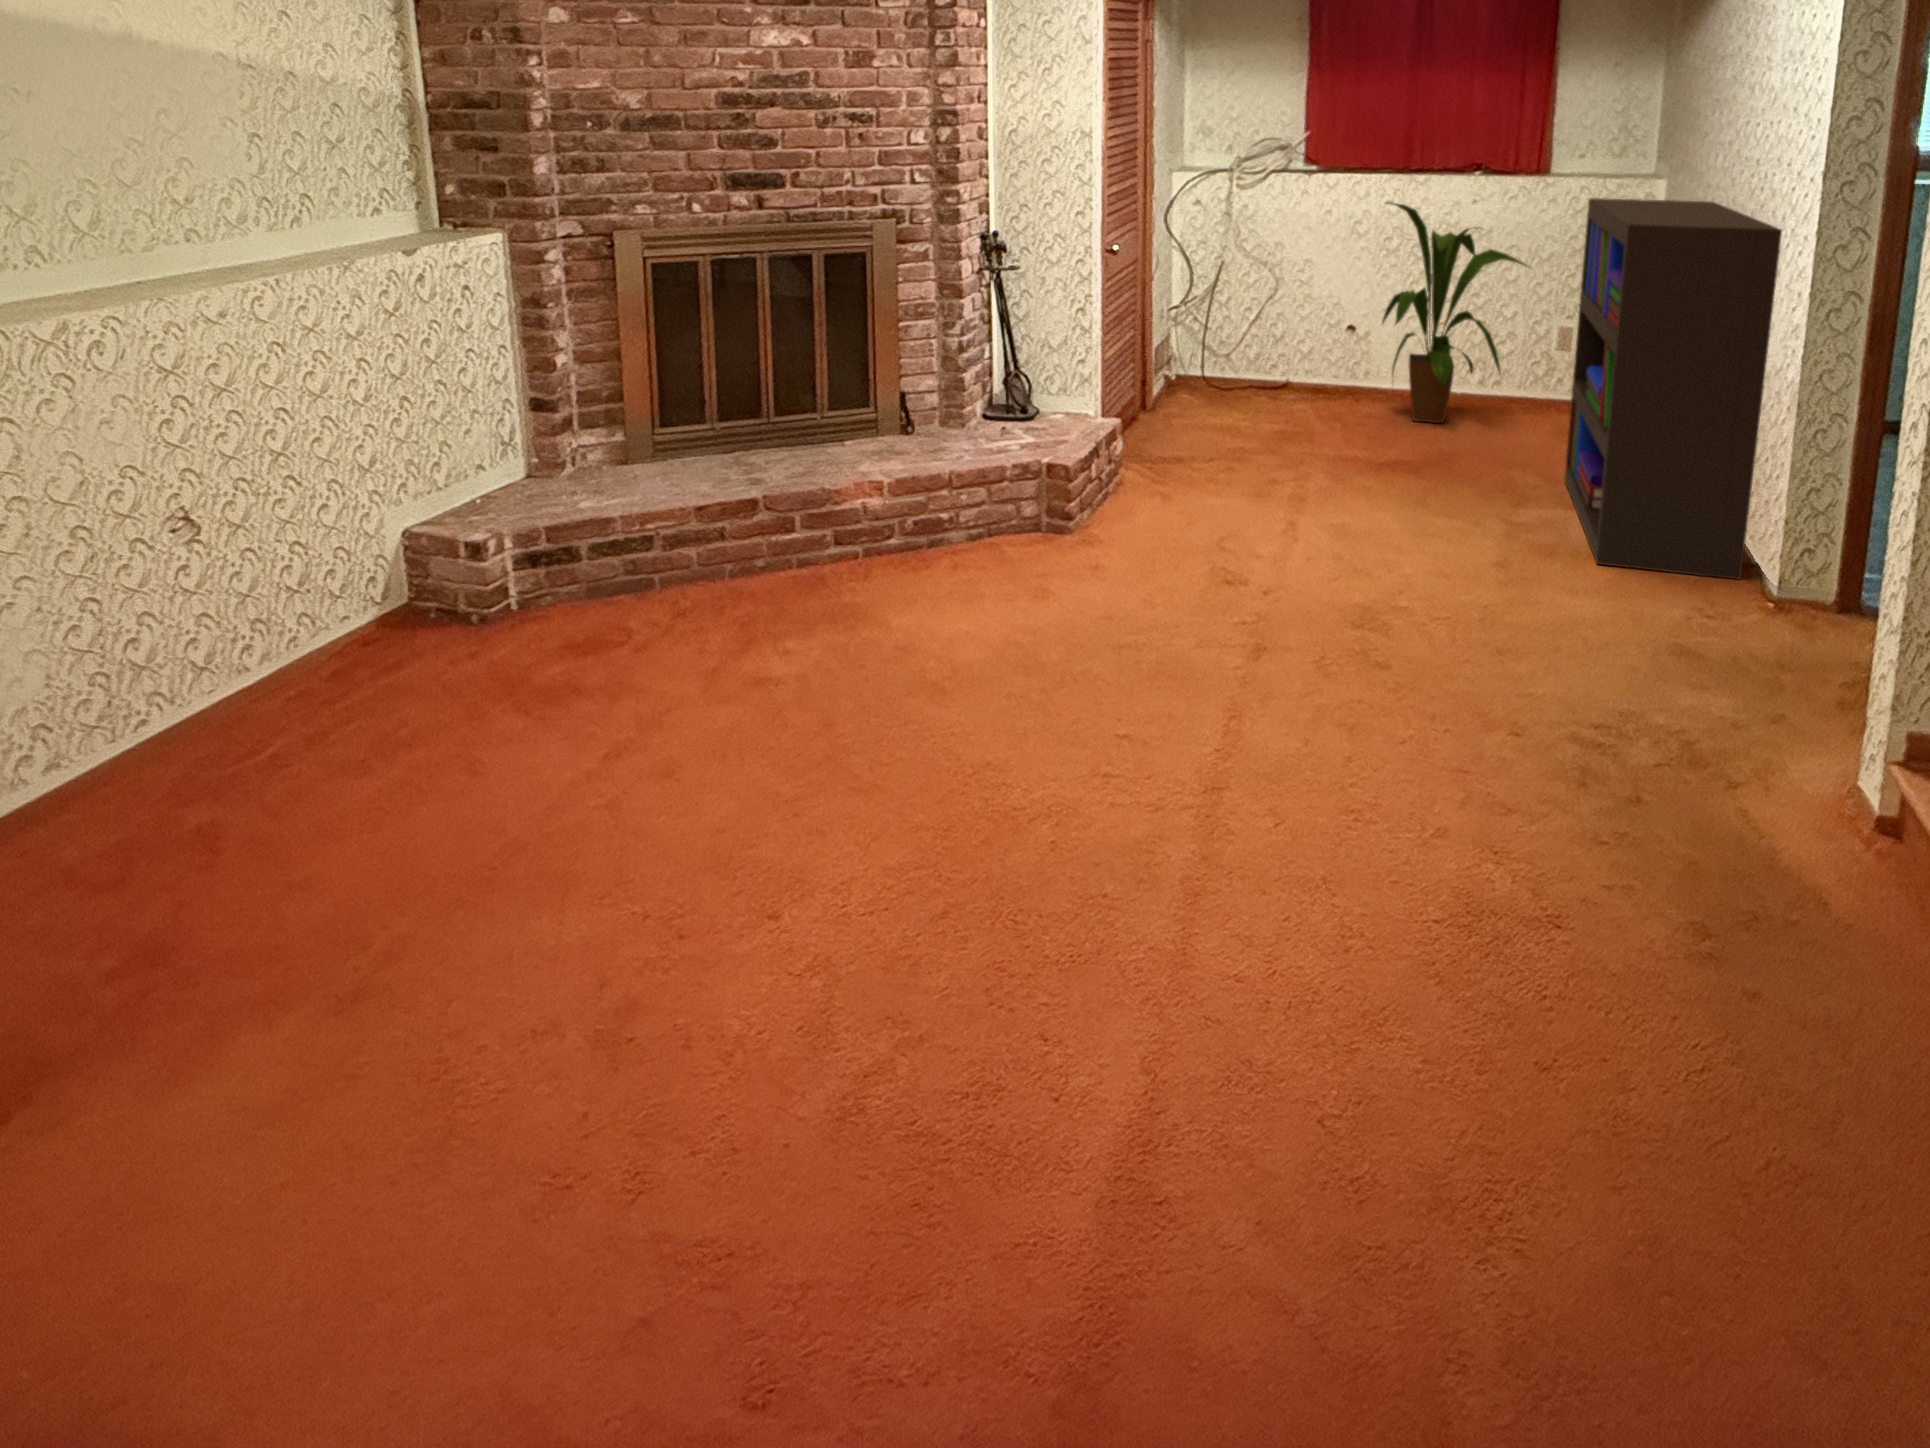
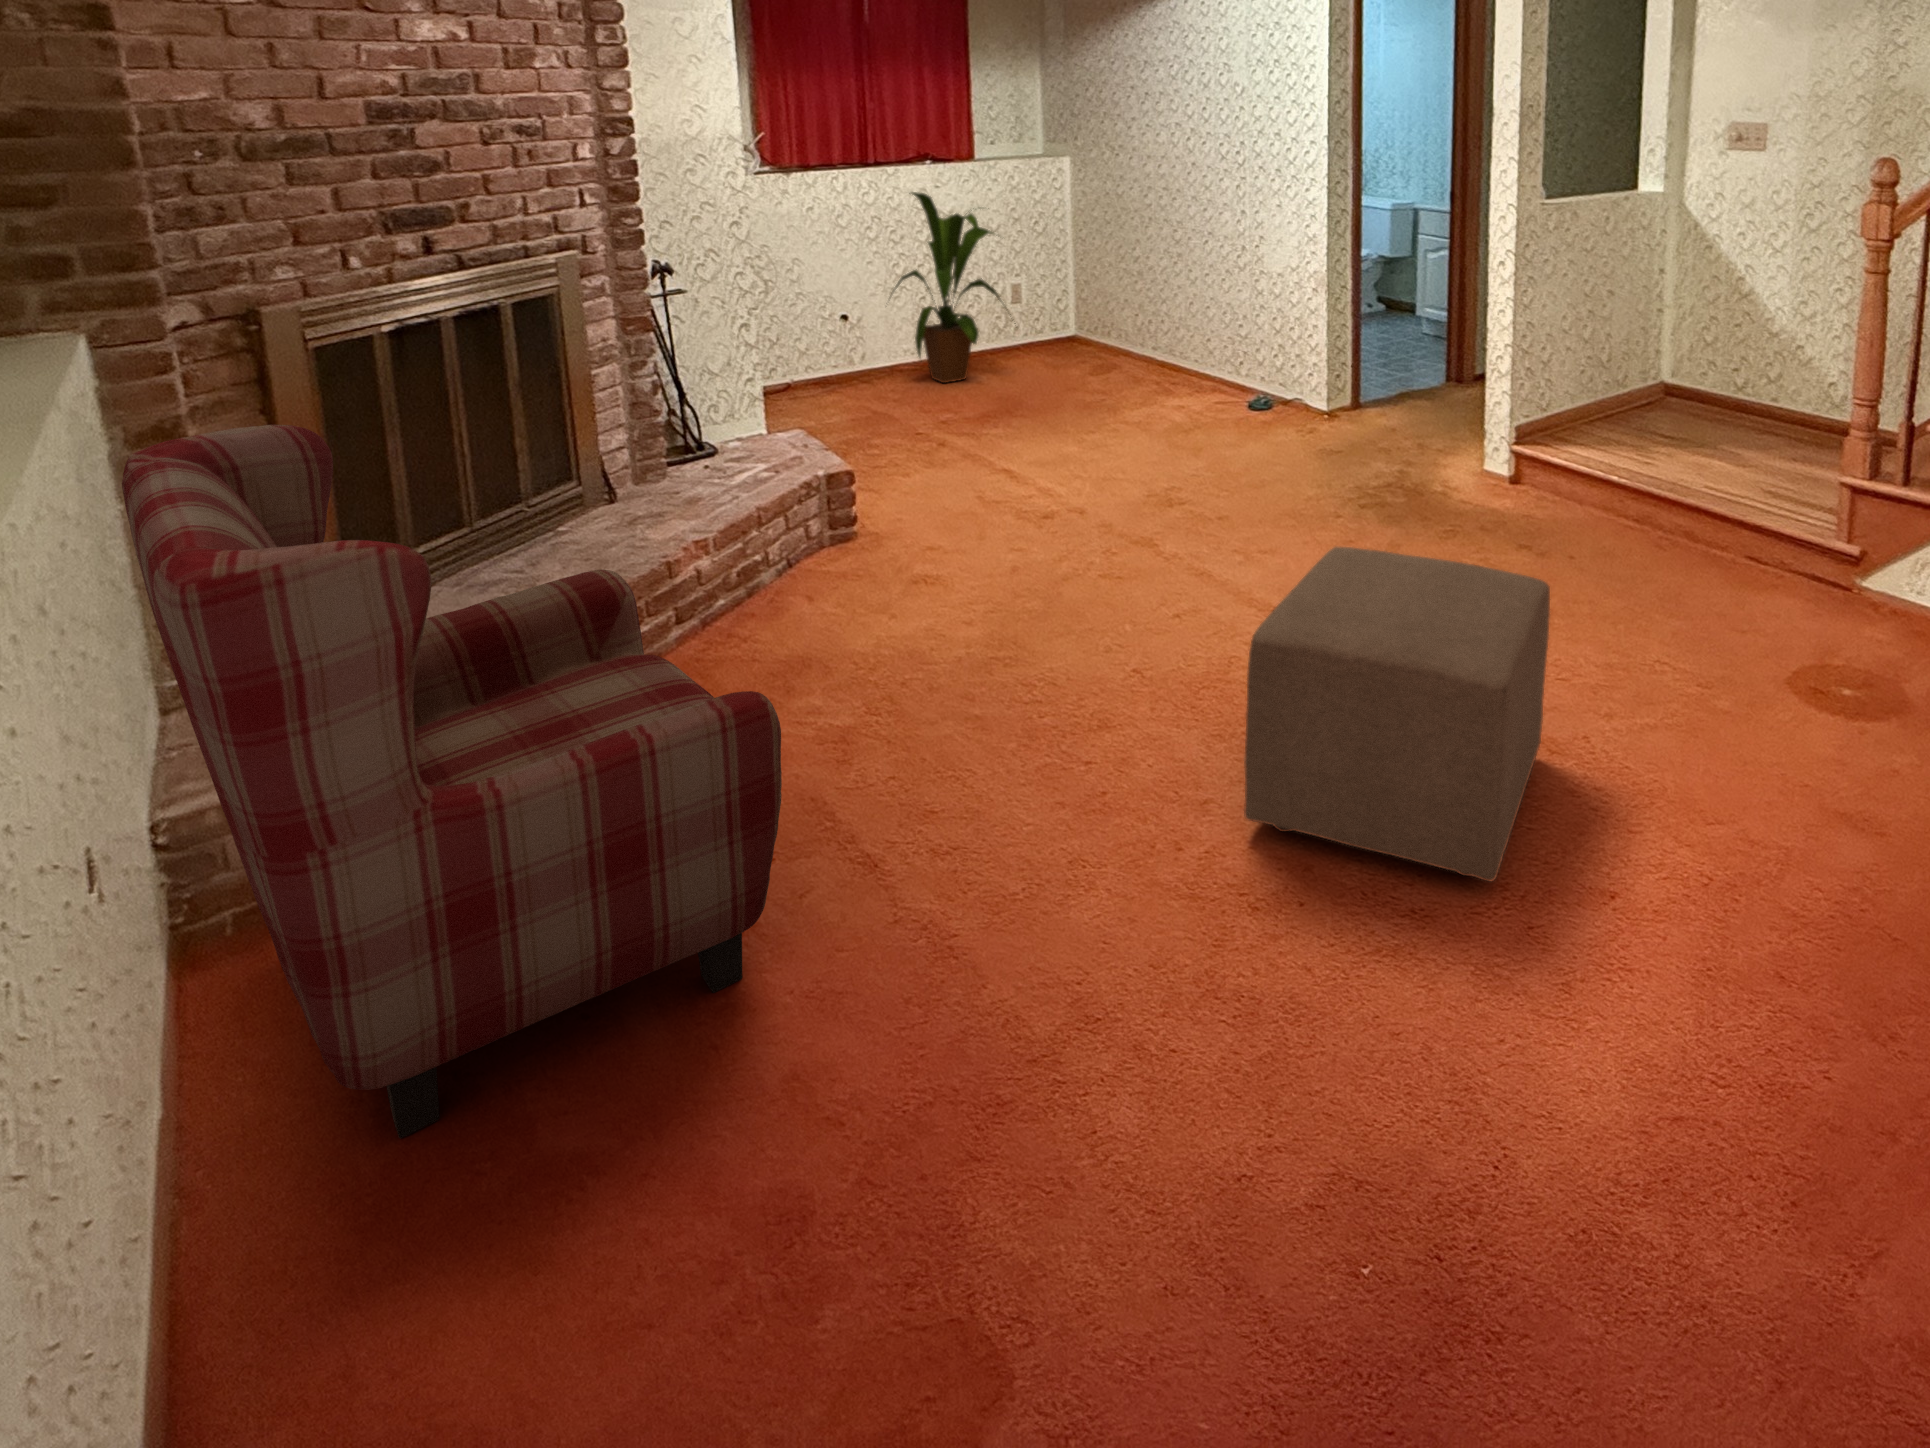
bookshelf: present [1564,198,1782,579] -> none [1105,173,1278,430]
armchair: none [85,293,605,805] -> present [122,425,782,1138]
ottoman: none [617,723,1076,1309] -> present [1244,547,1550,882]

